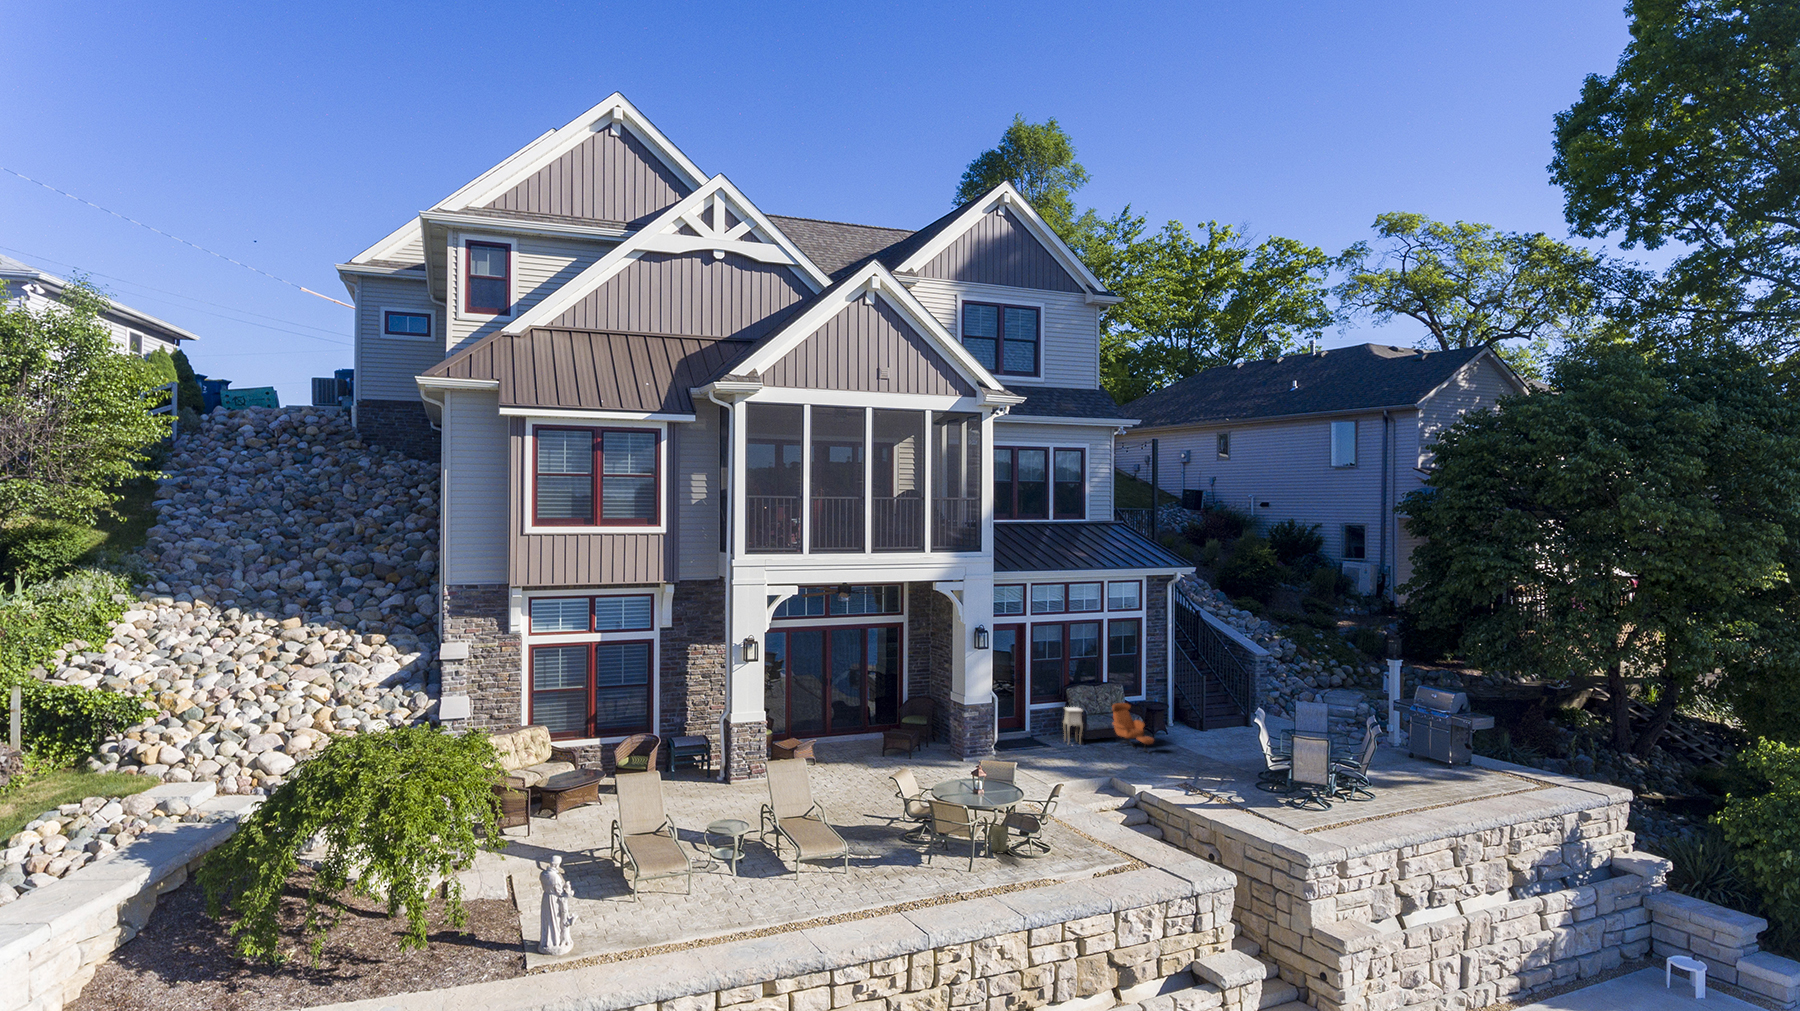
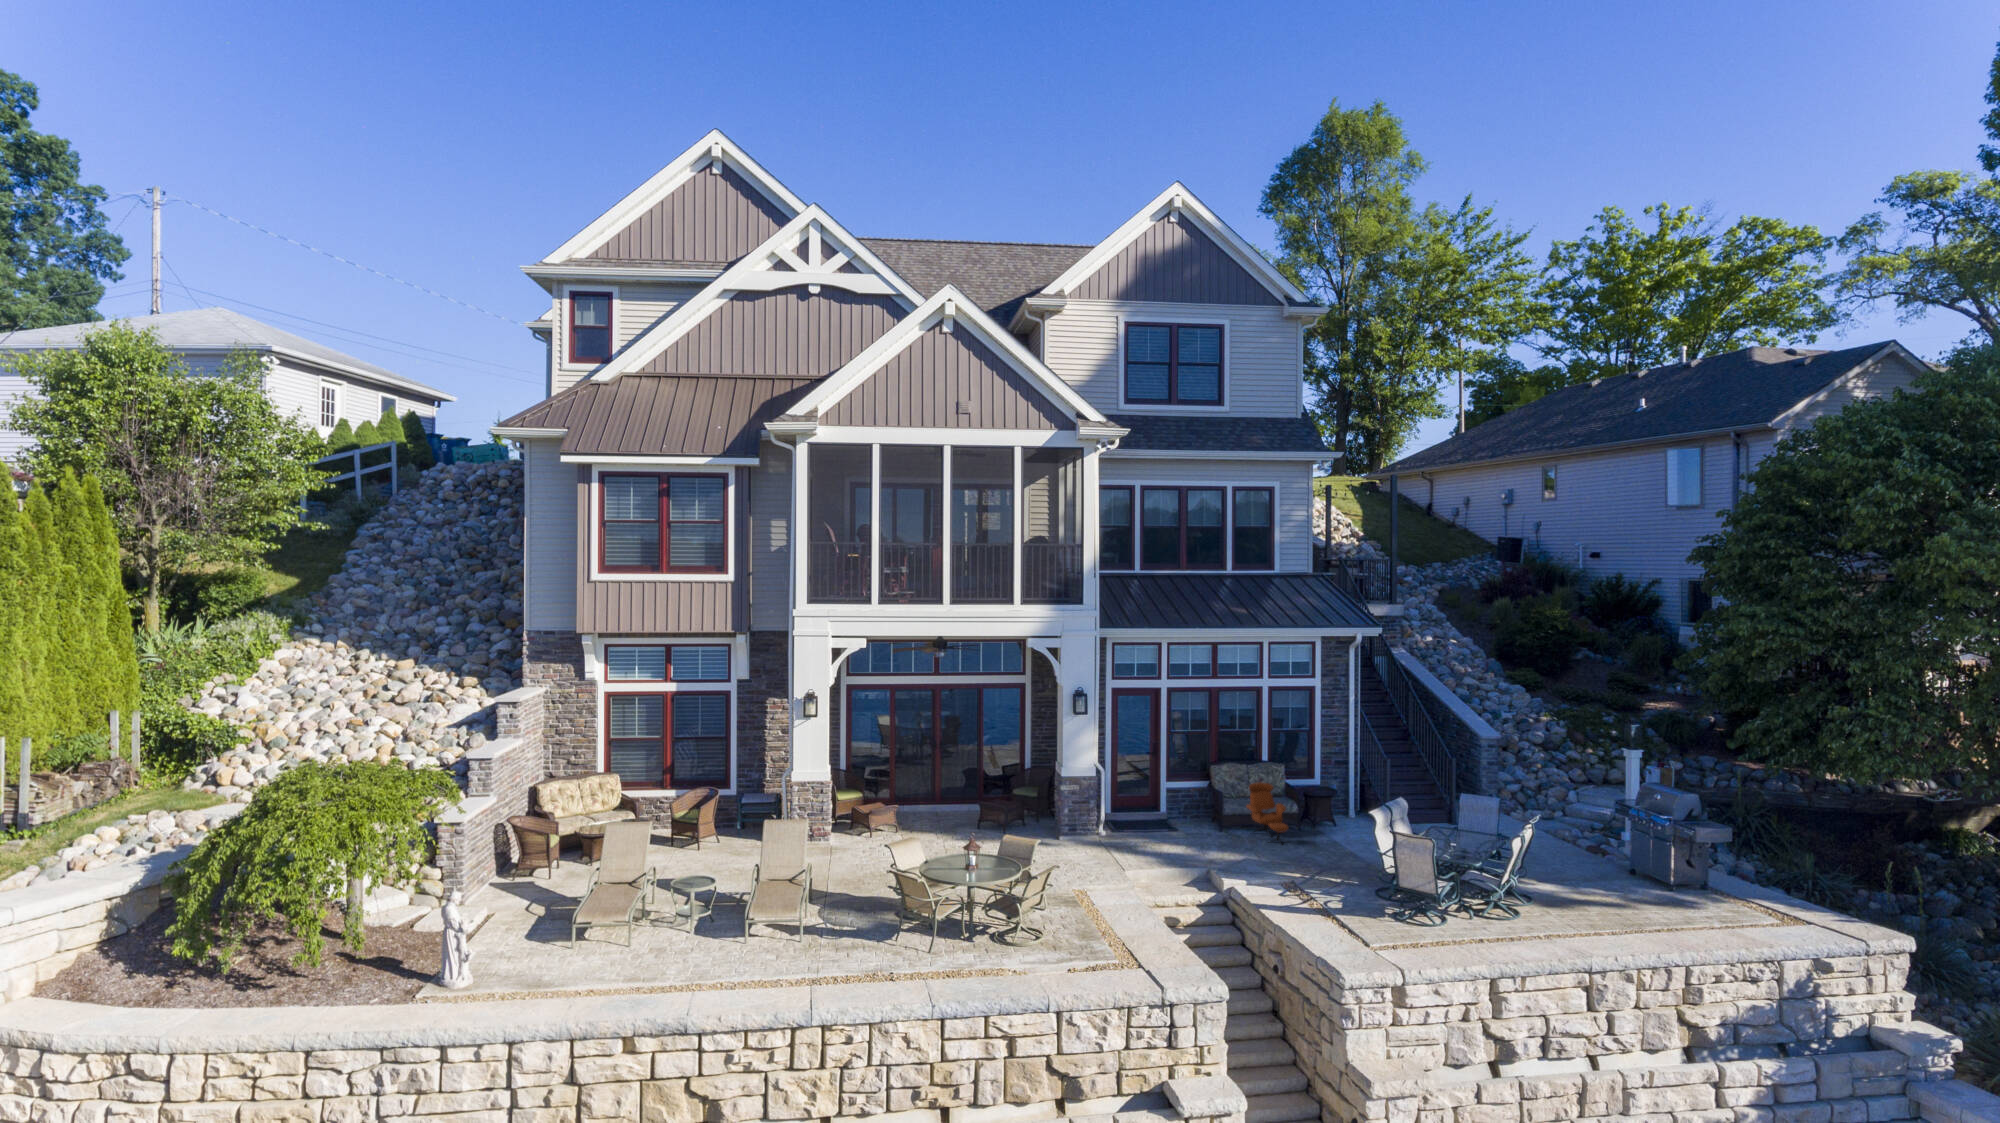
side table: present [1063,707,1083,743] -> none [1193,784,1213,830]
watering can: present [989,825,1008,854] -> none [965,895,995,935]

